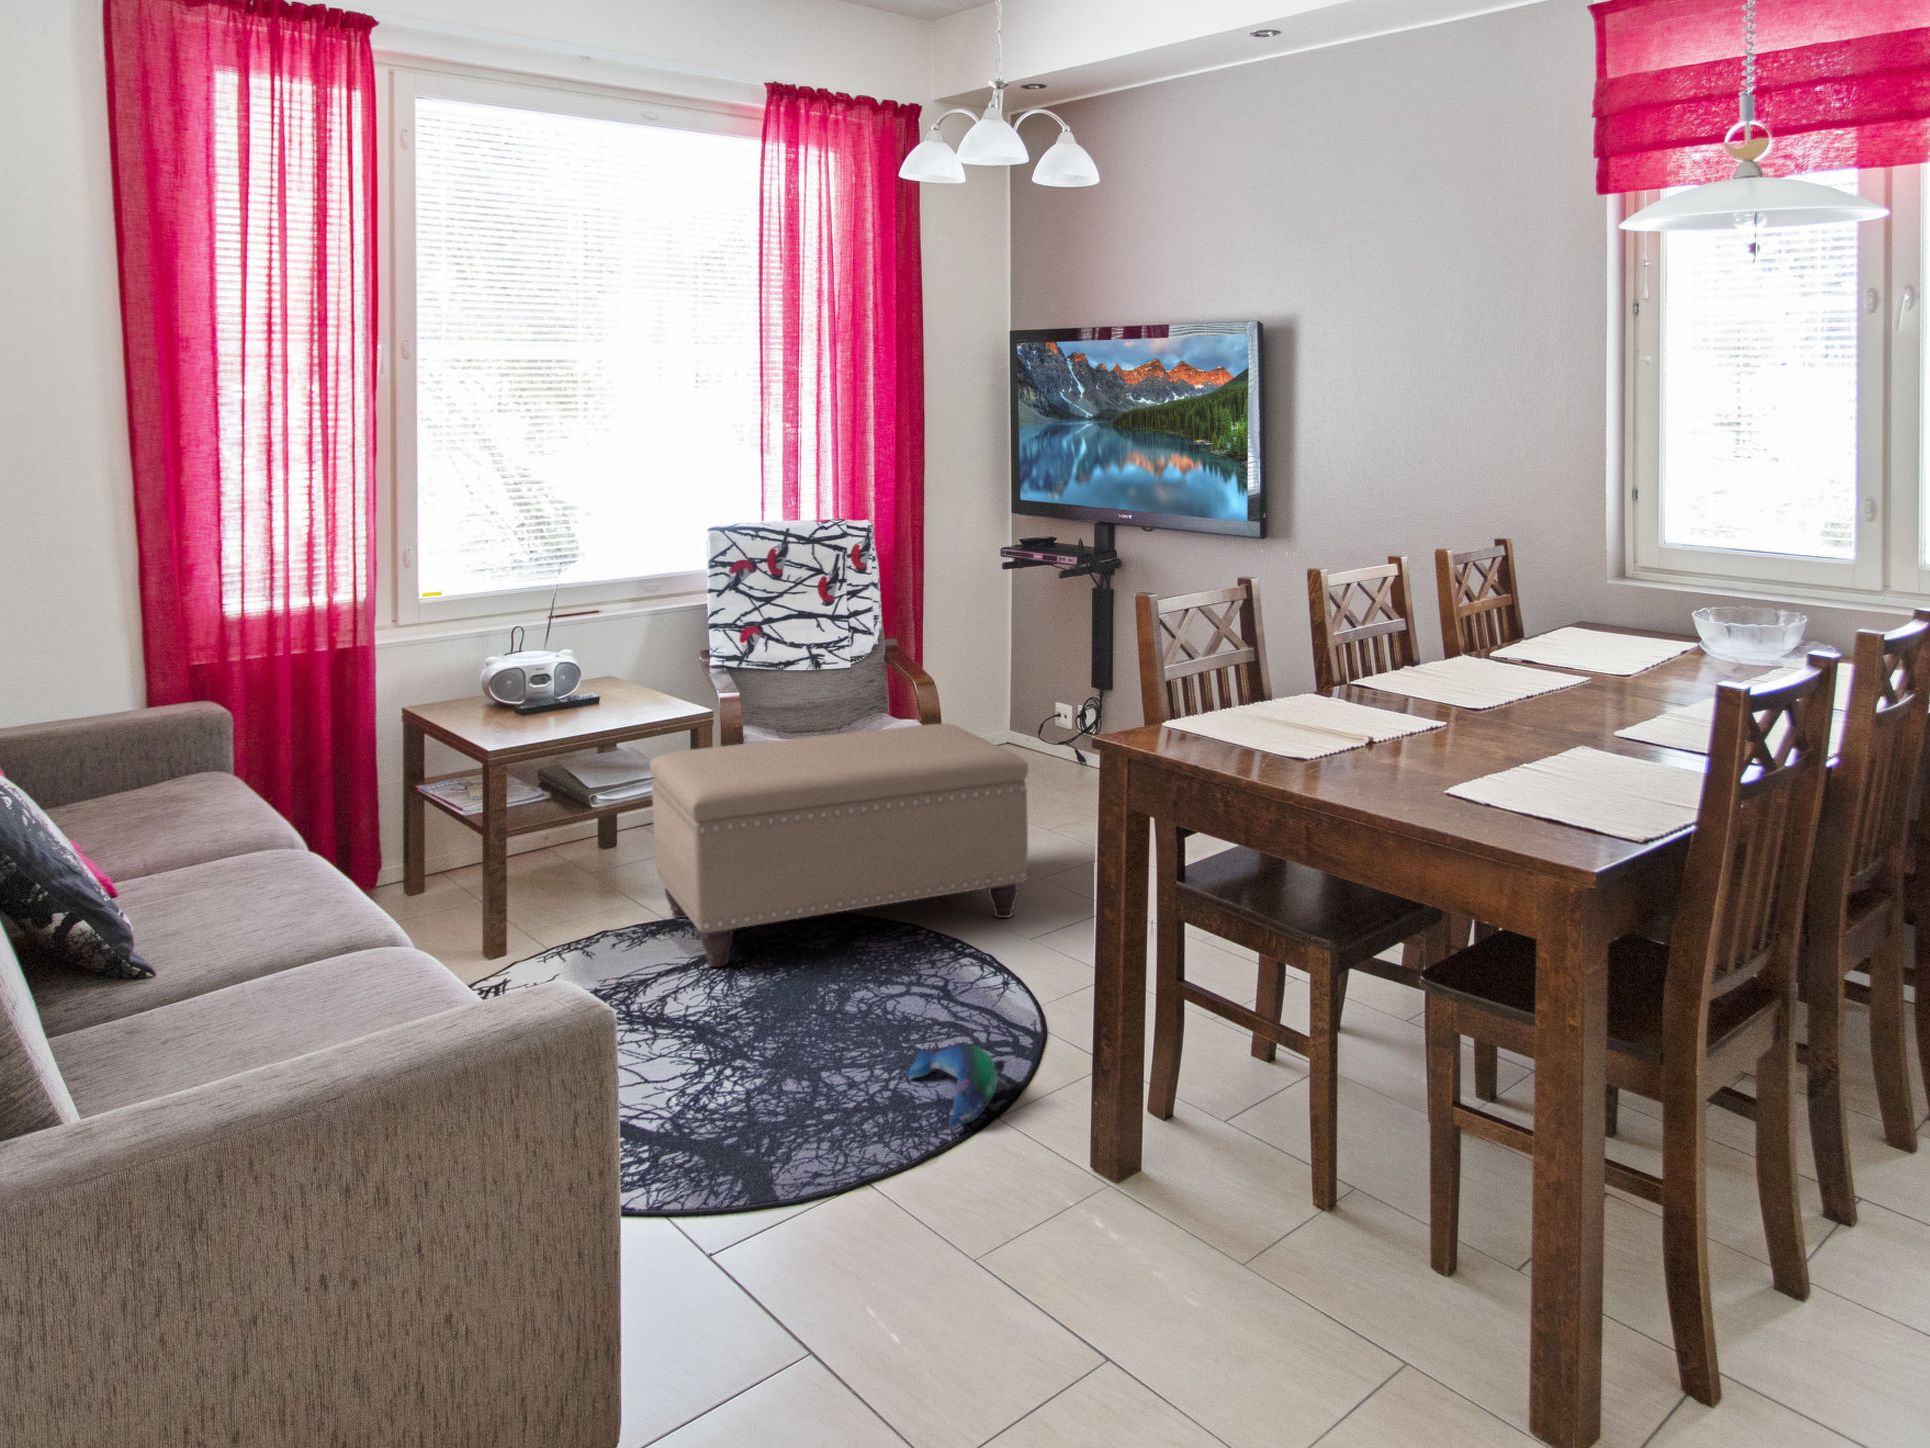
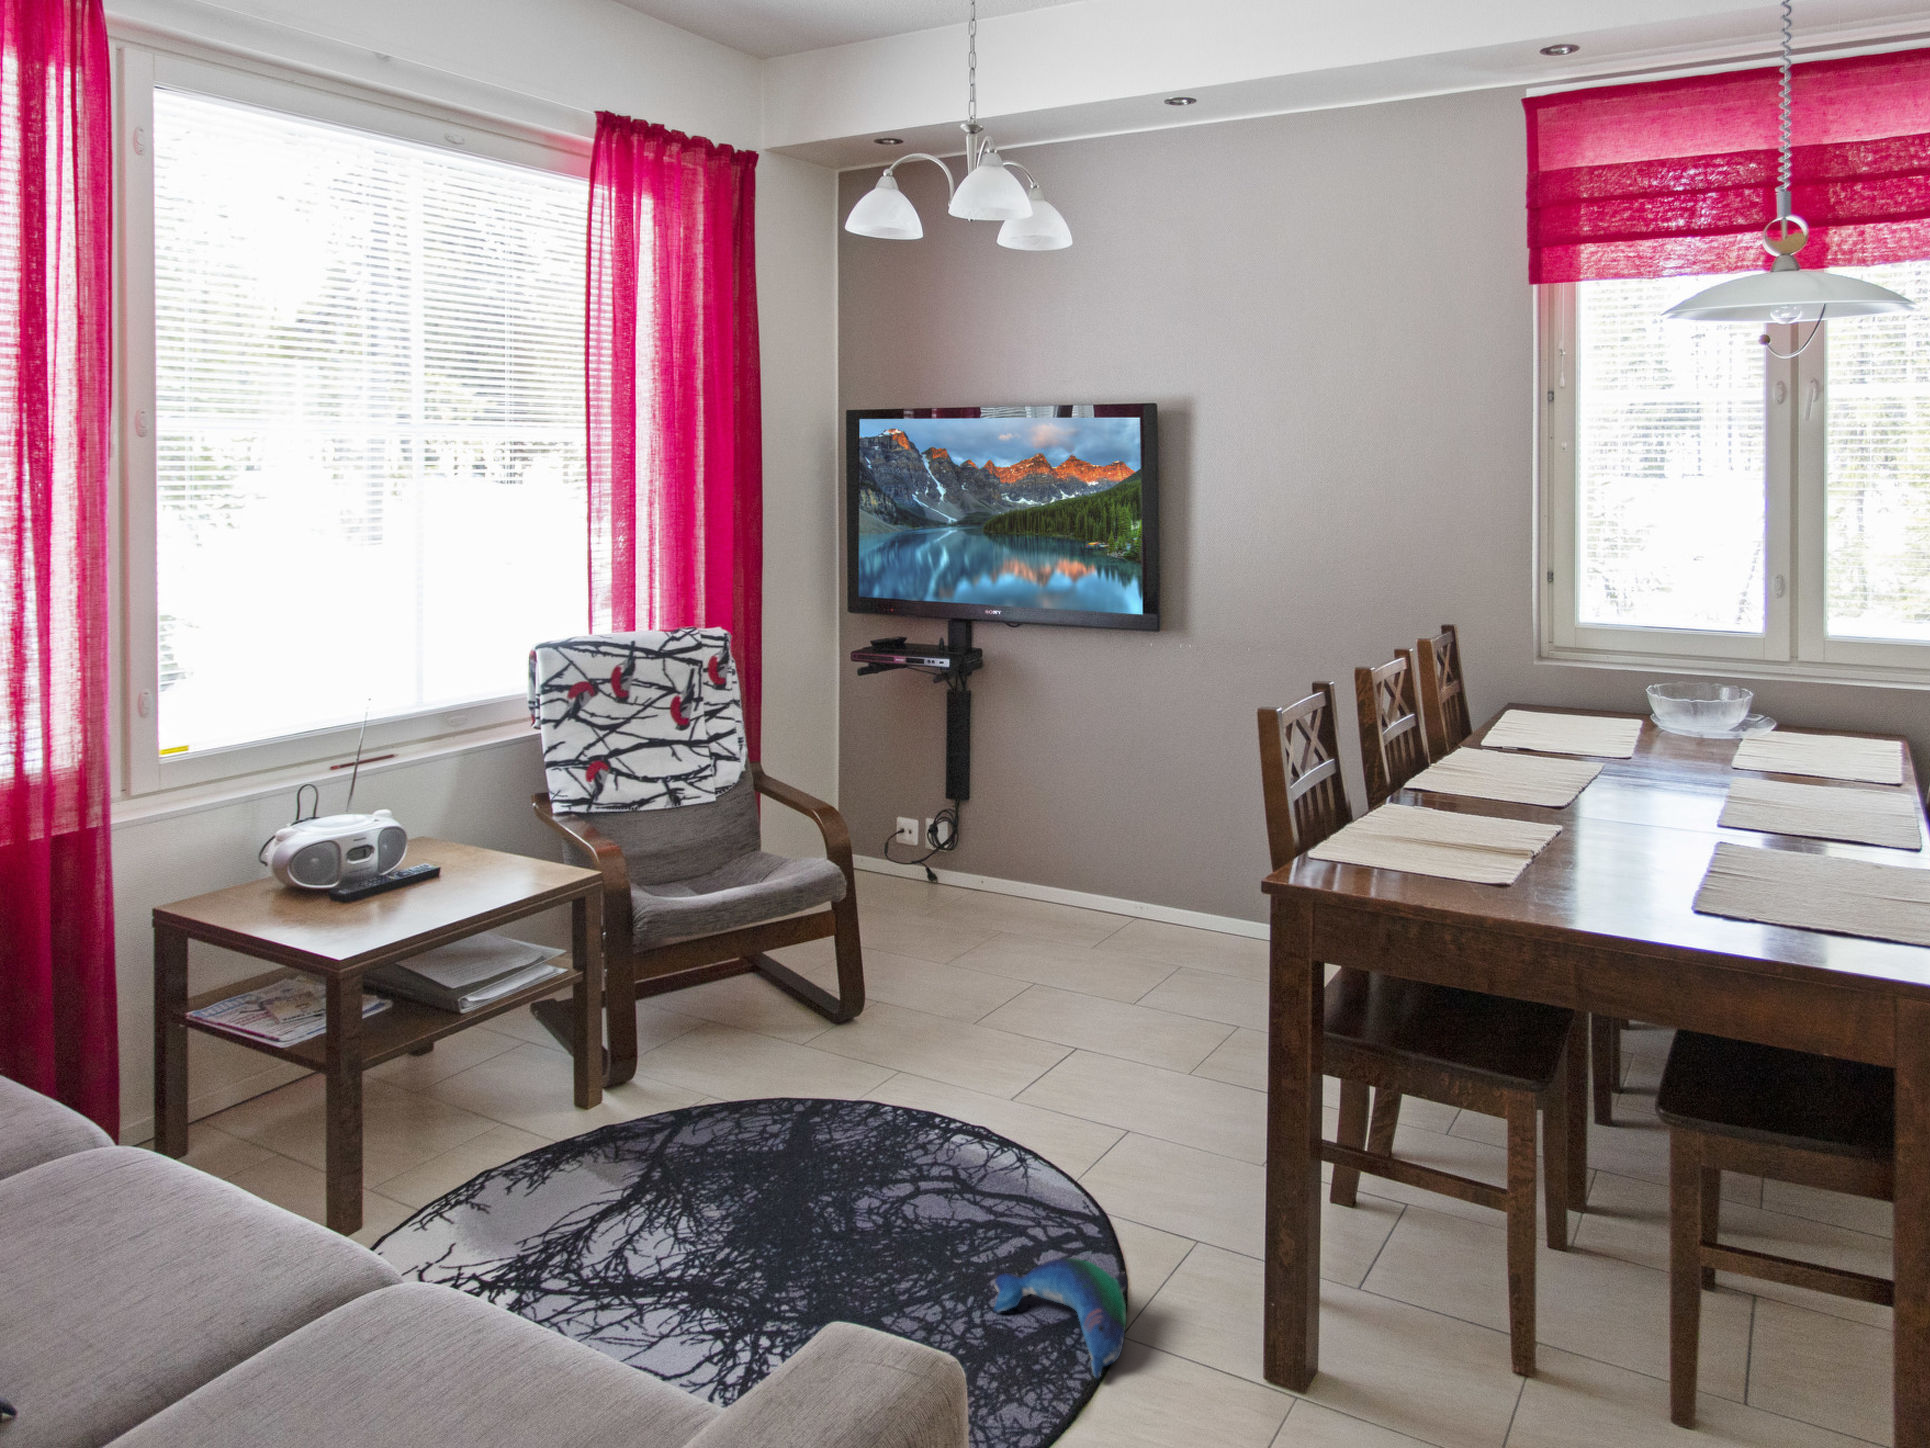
ottoman: present [650,724,1028,967] -> none [529,857,997,1195]

